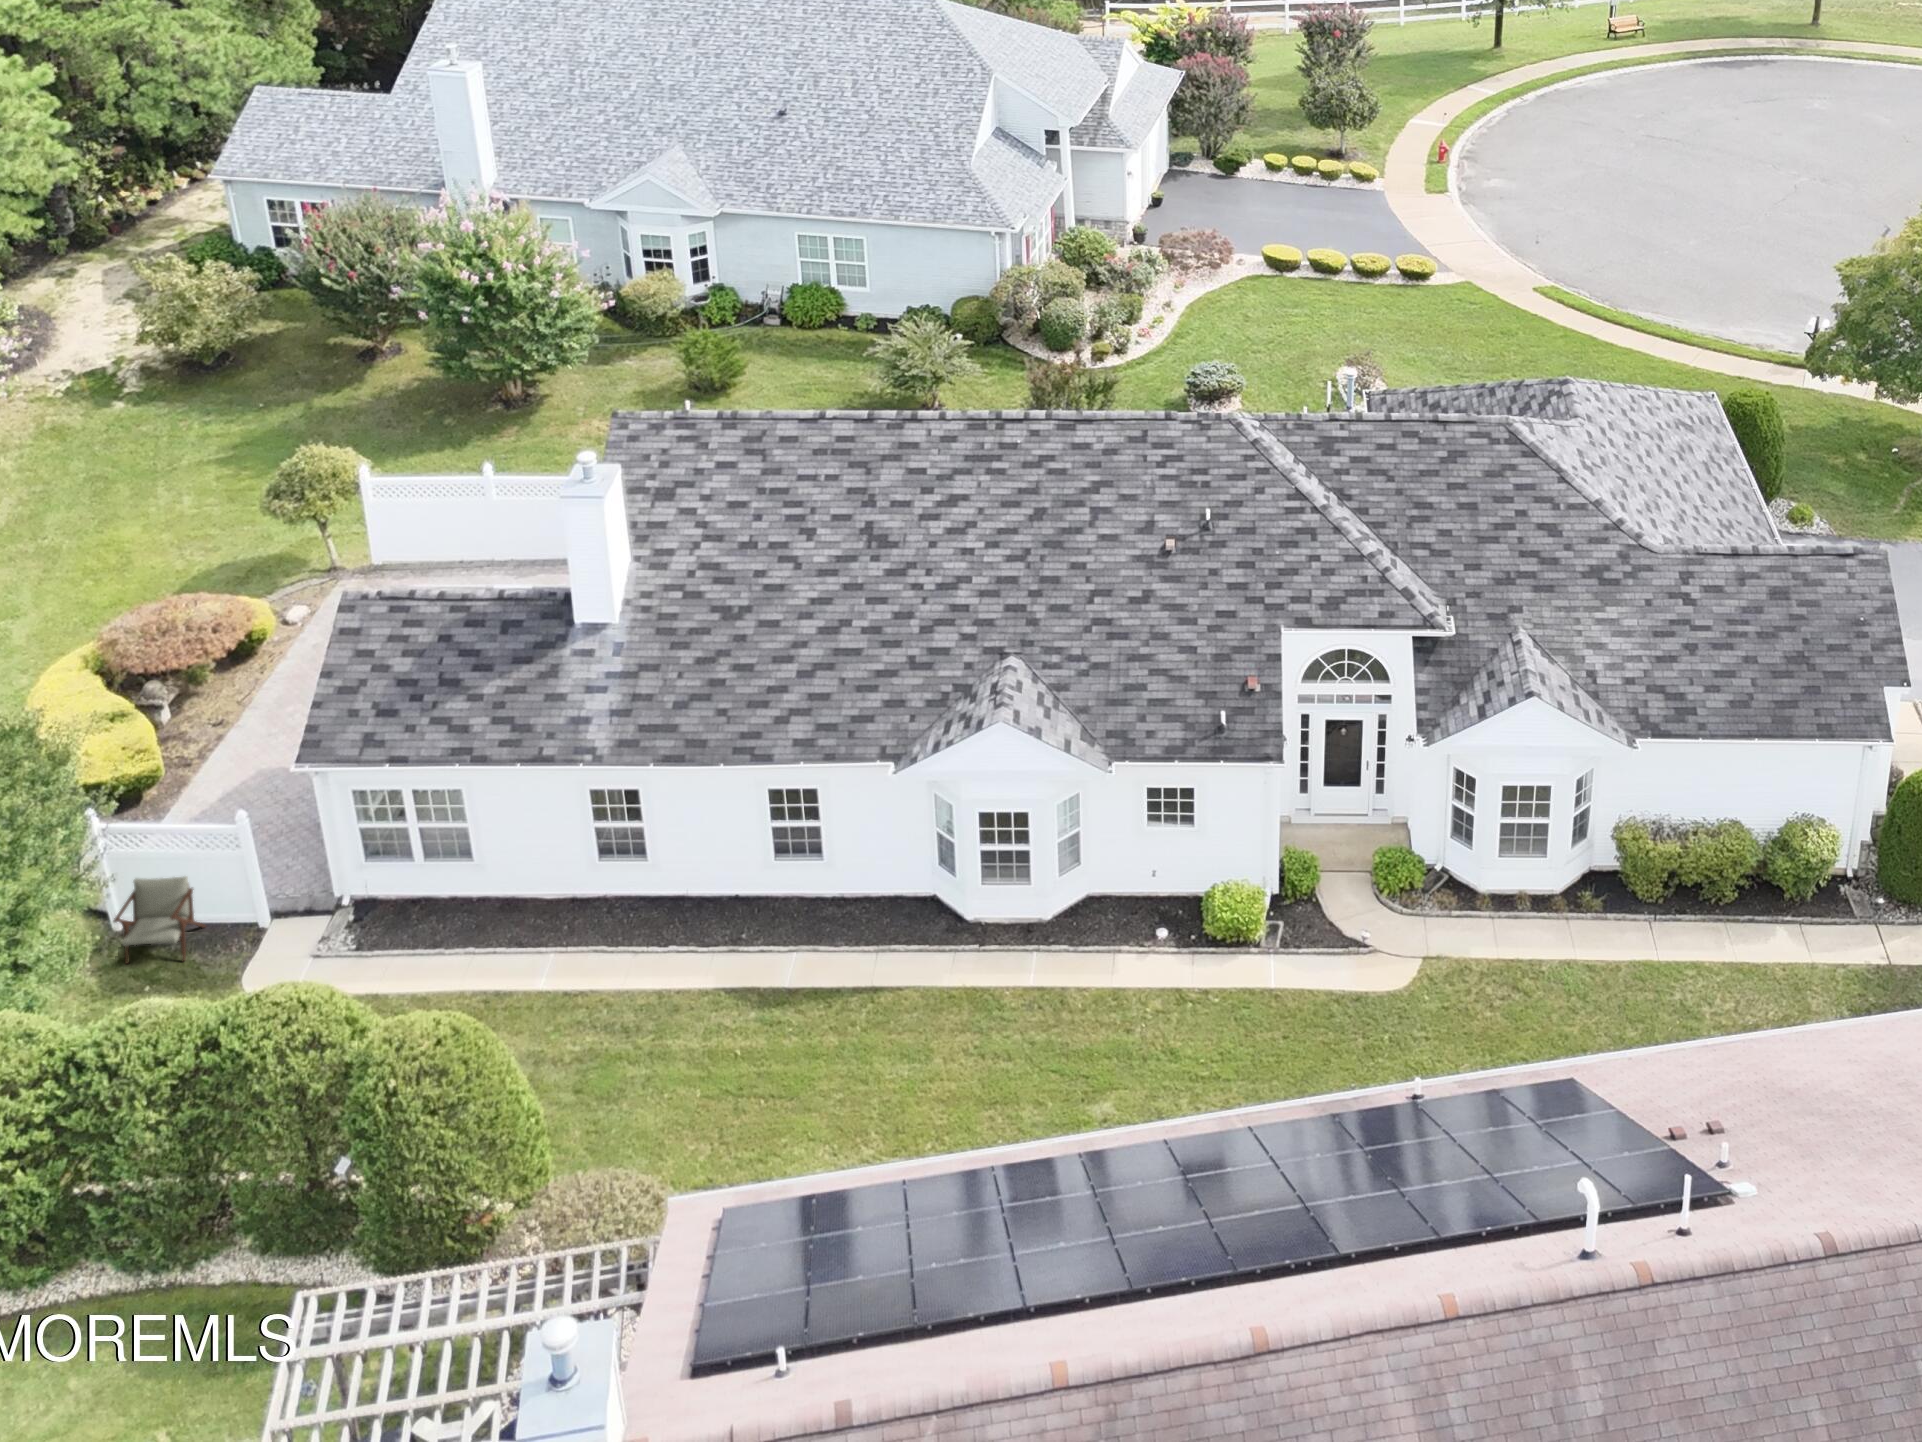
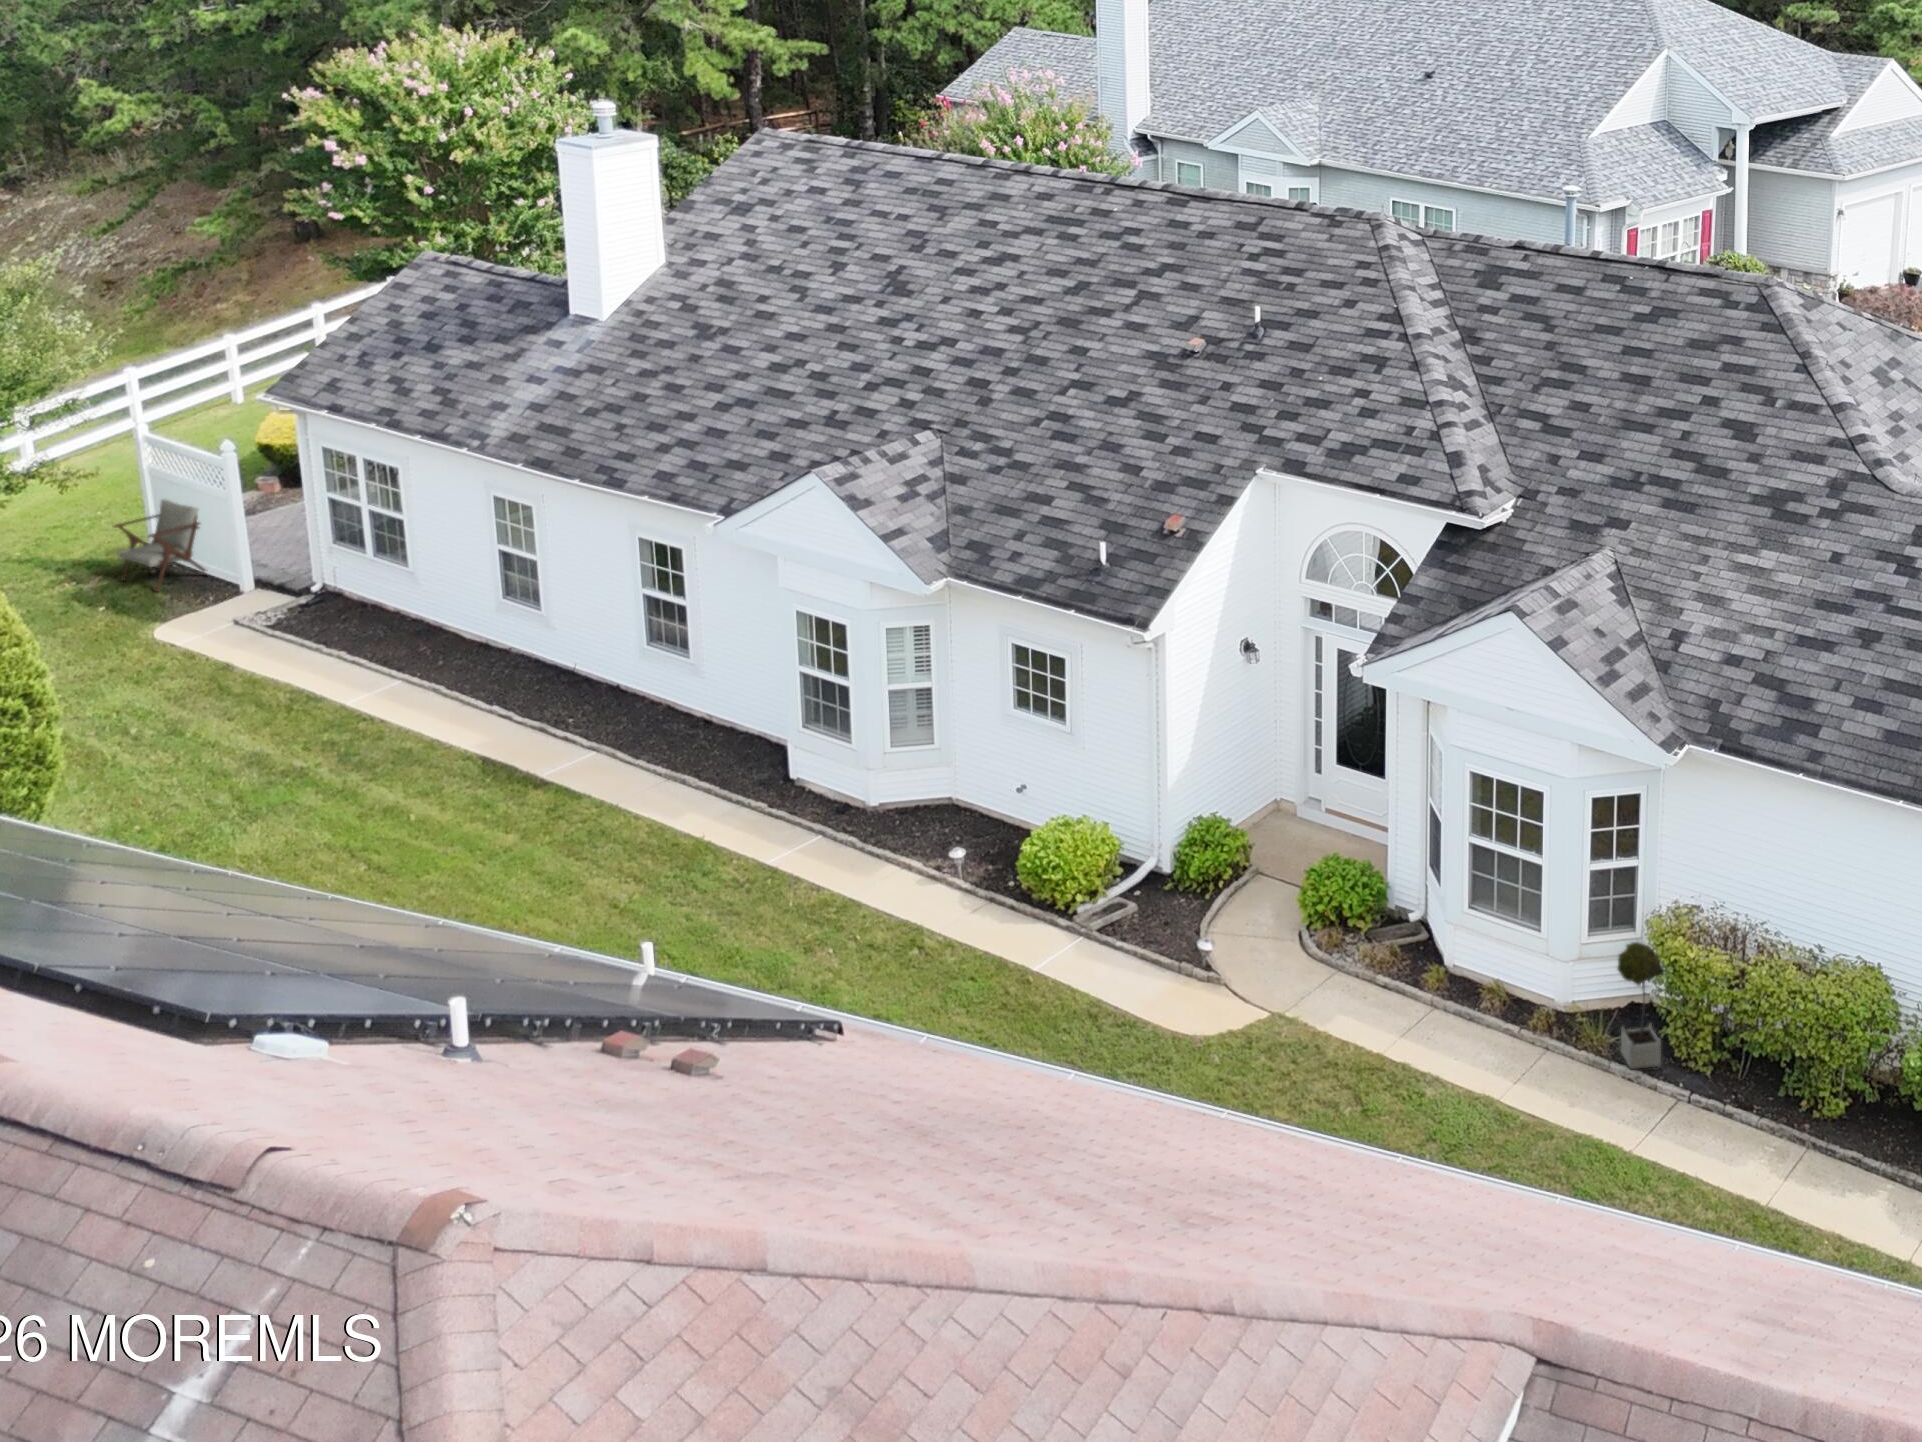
potted tree: none [1606,846,1631,912] -> present [1617,942,1666,1069]

